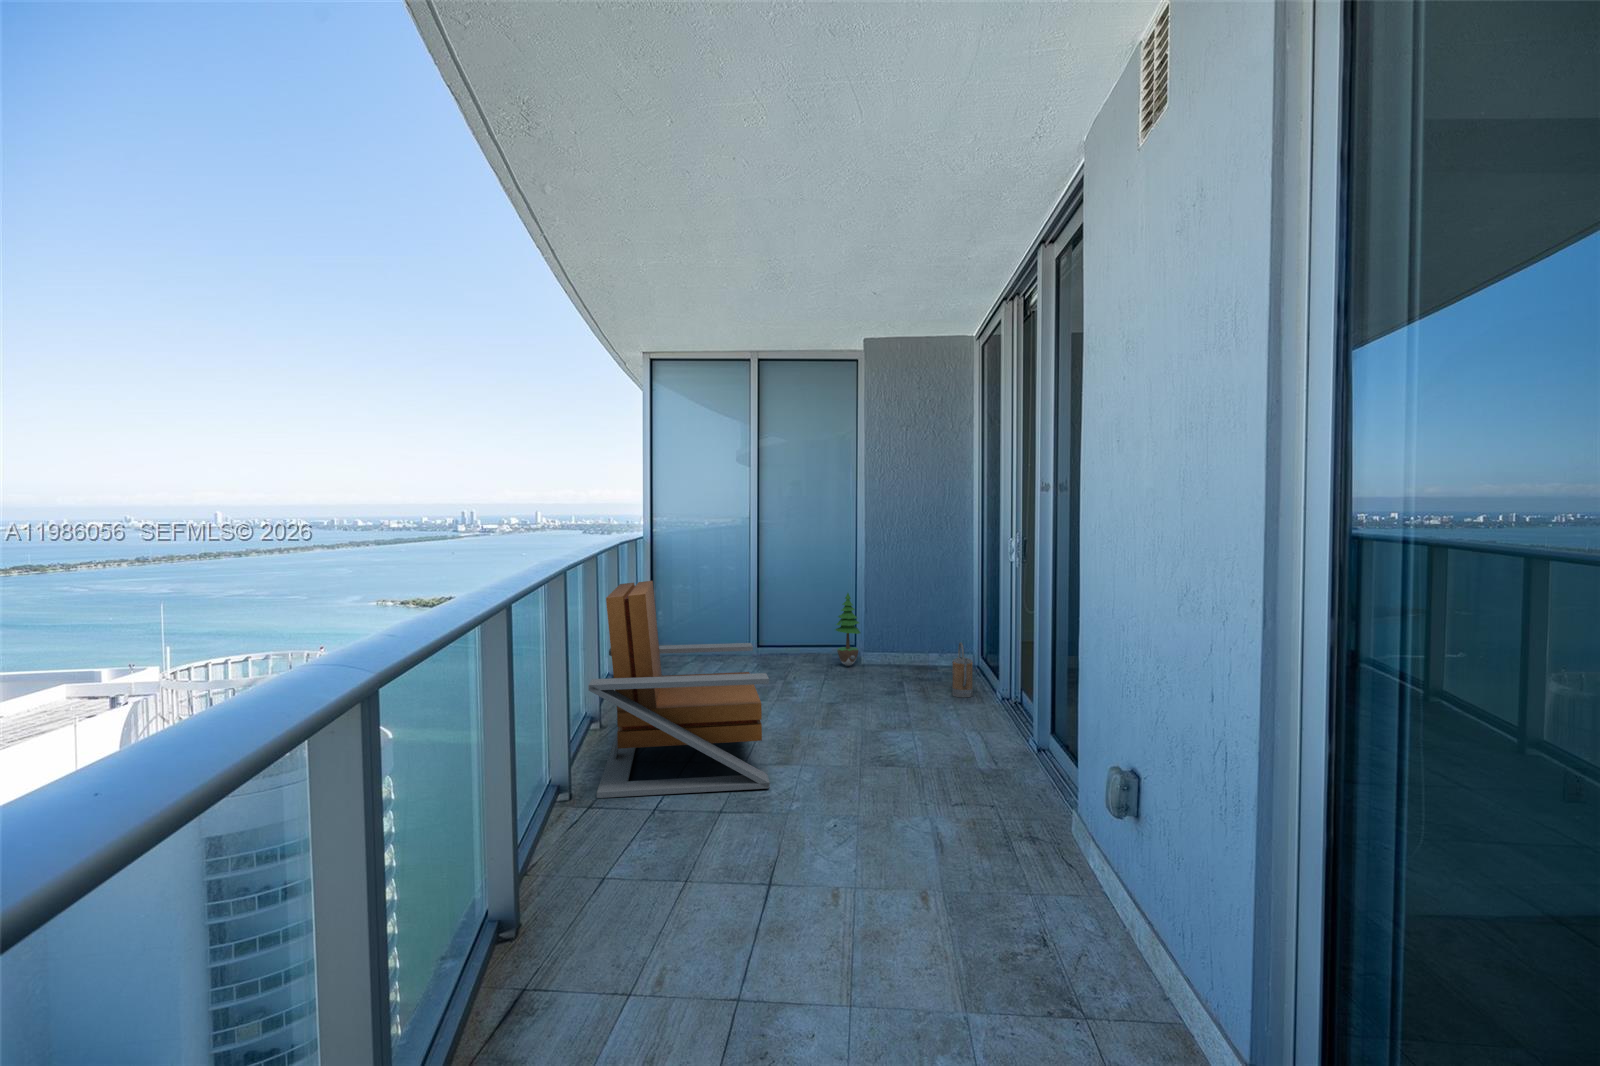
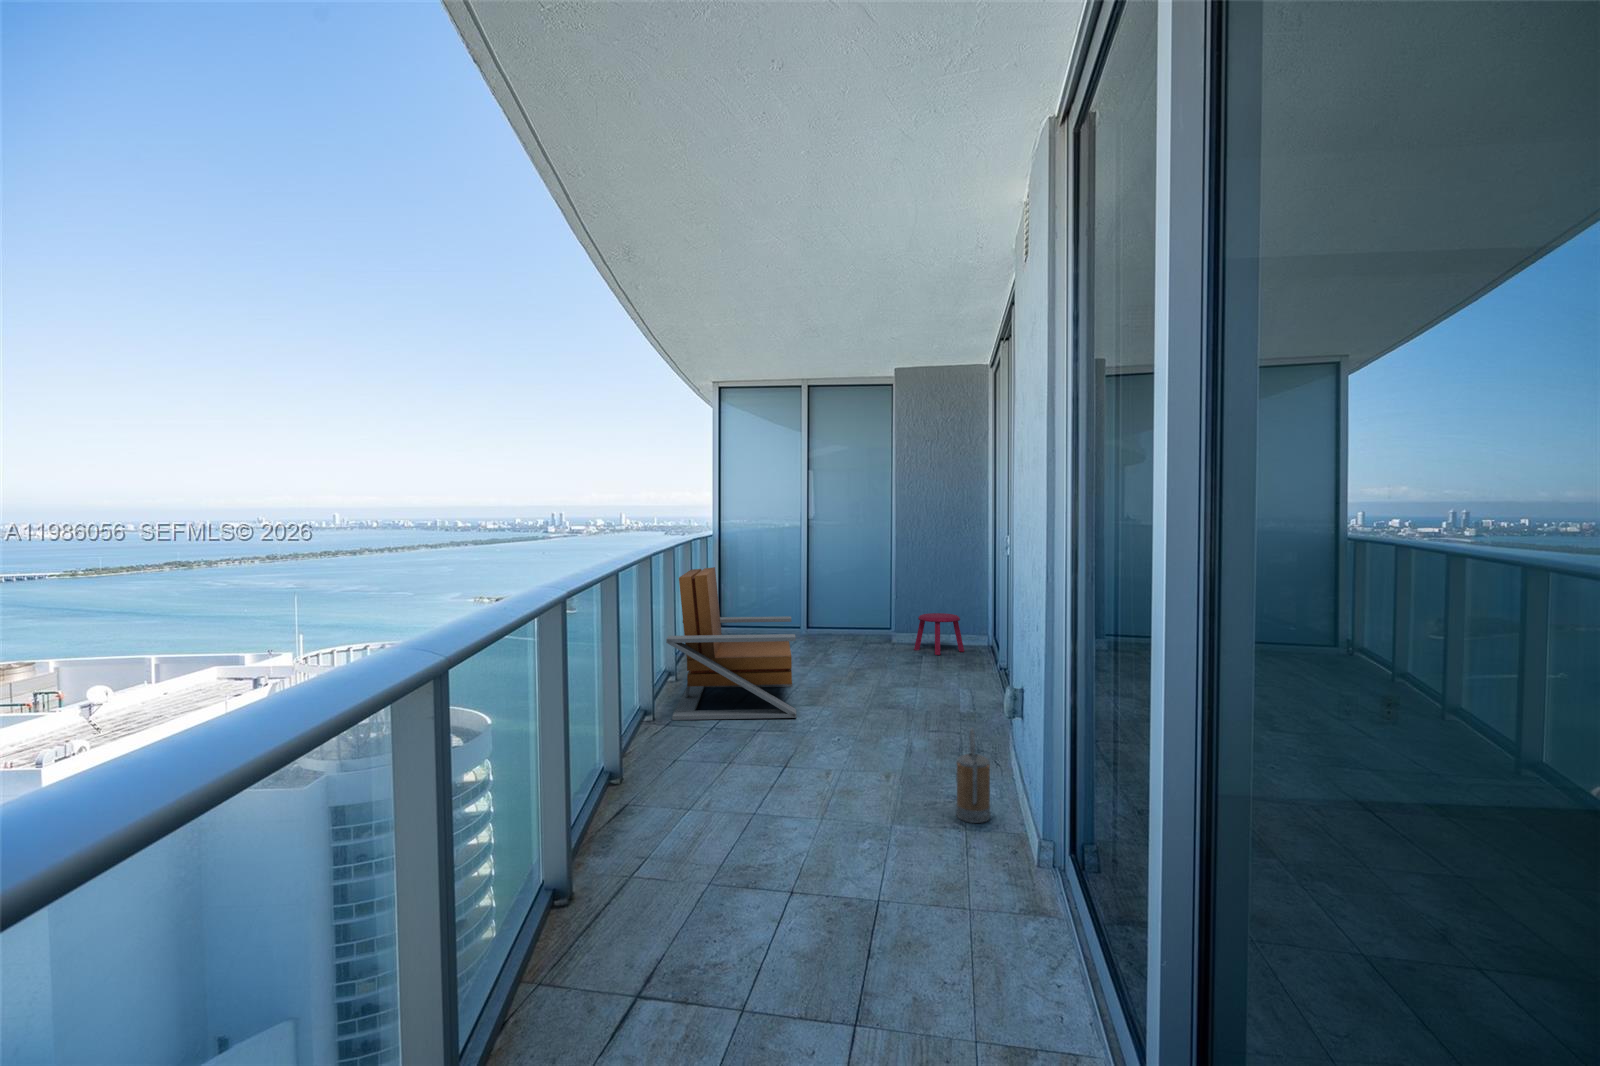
potted tree: present [835,593,861,667] -> none [870,581,892,644]
stool: none [889,630,949,682] -> present [914,613,964,655]
watering can: present [952,642,973,697] -> present [956,728,990,823]

